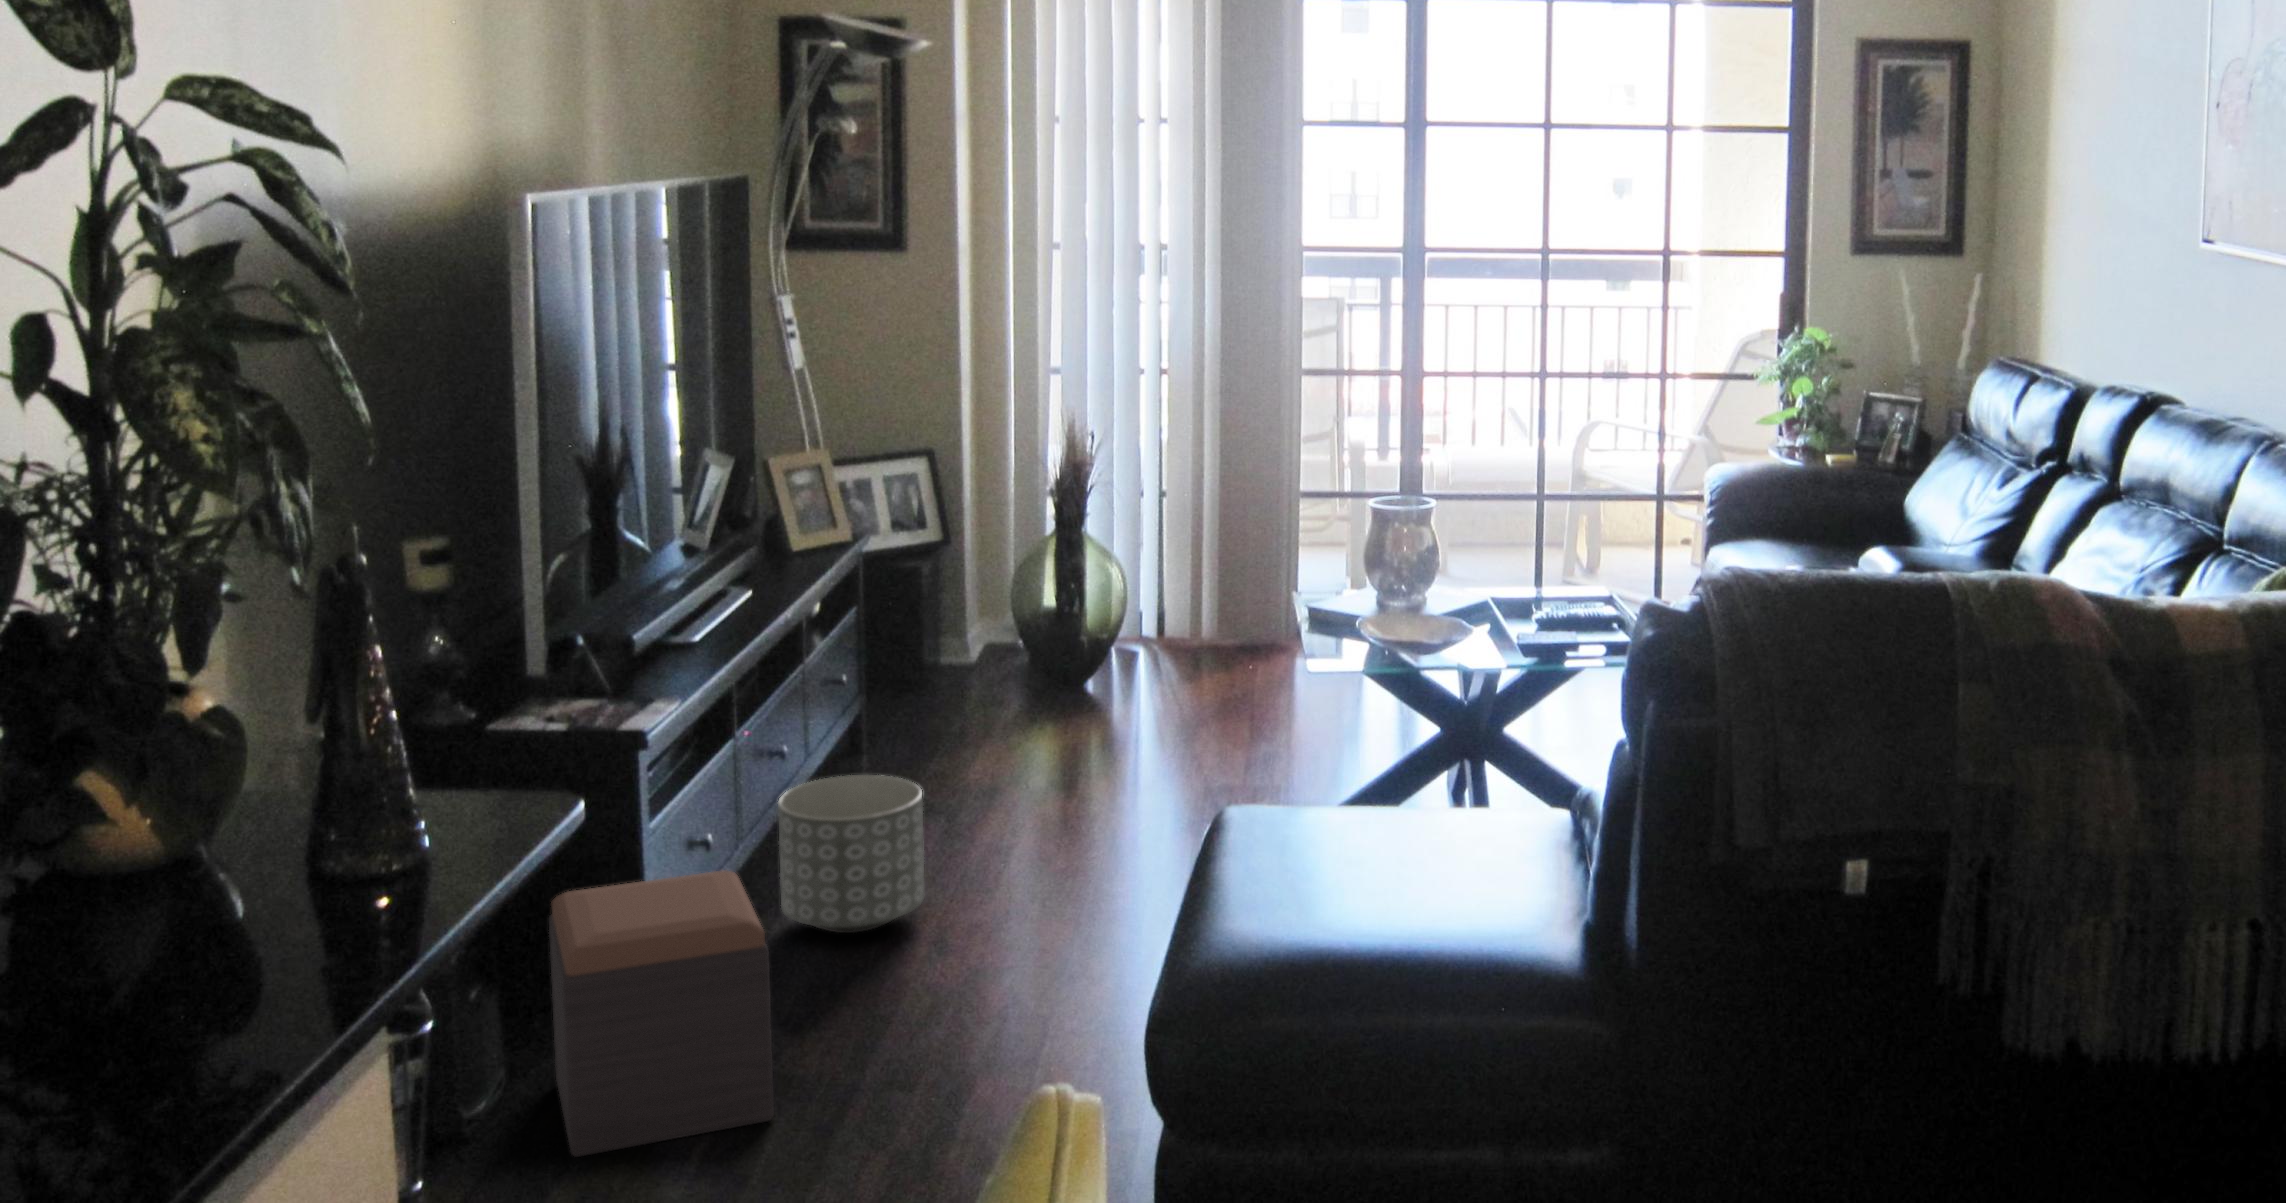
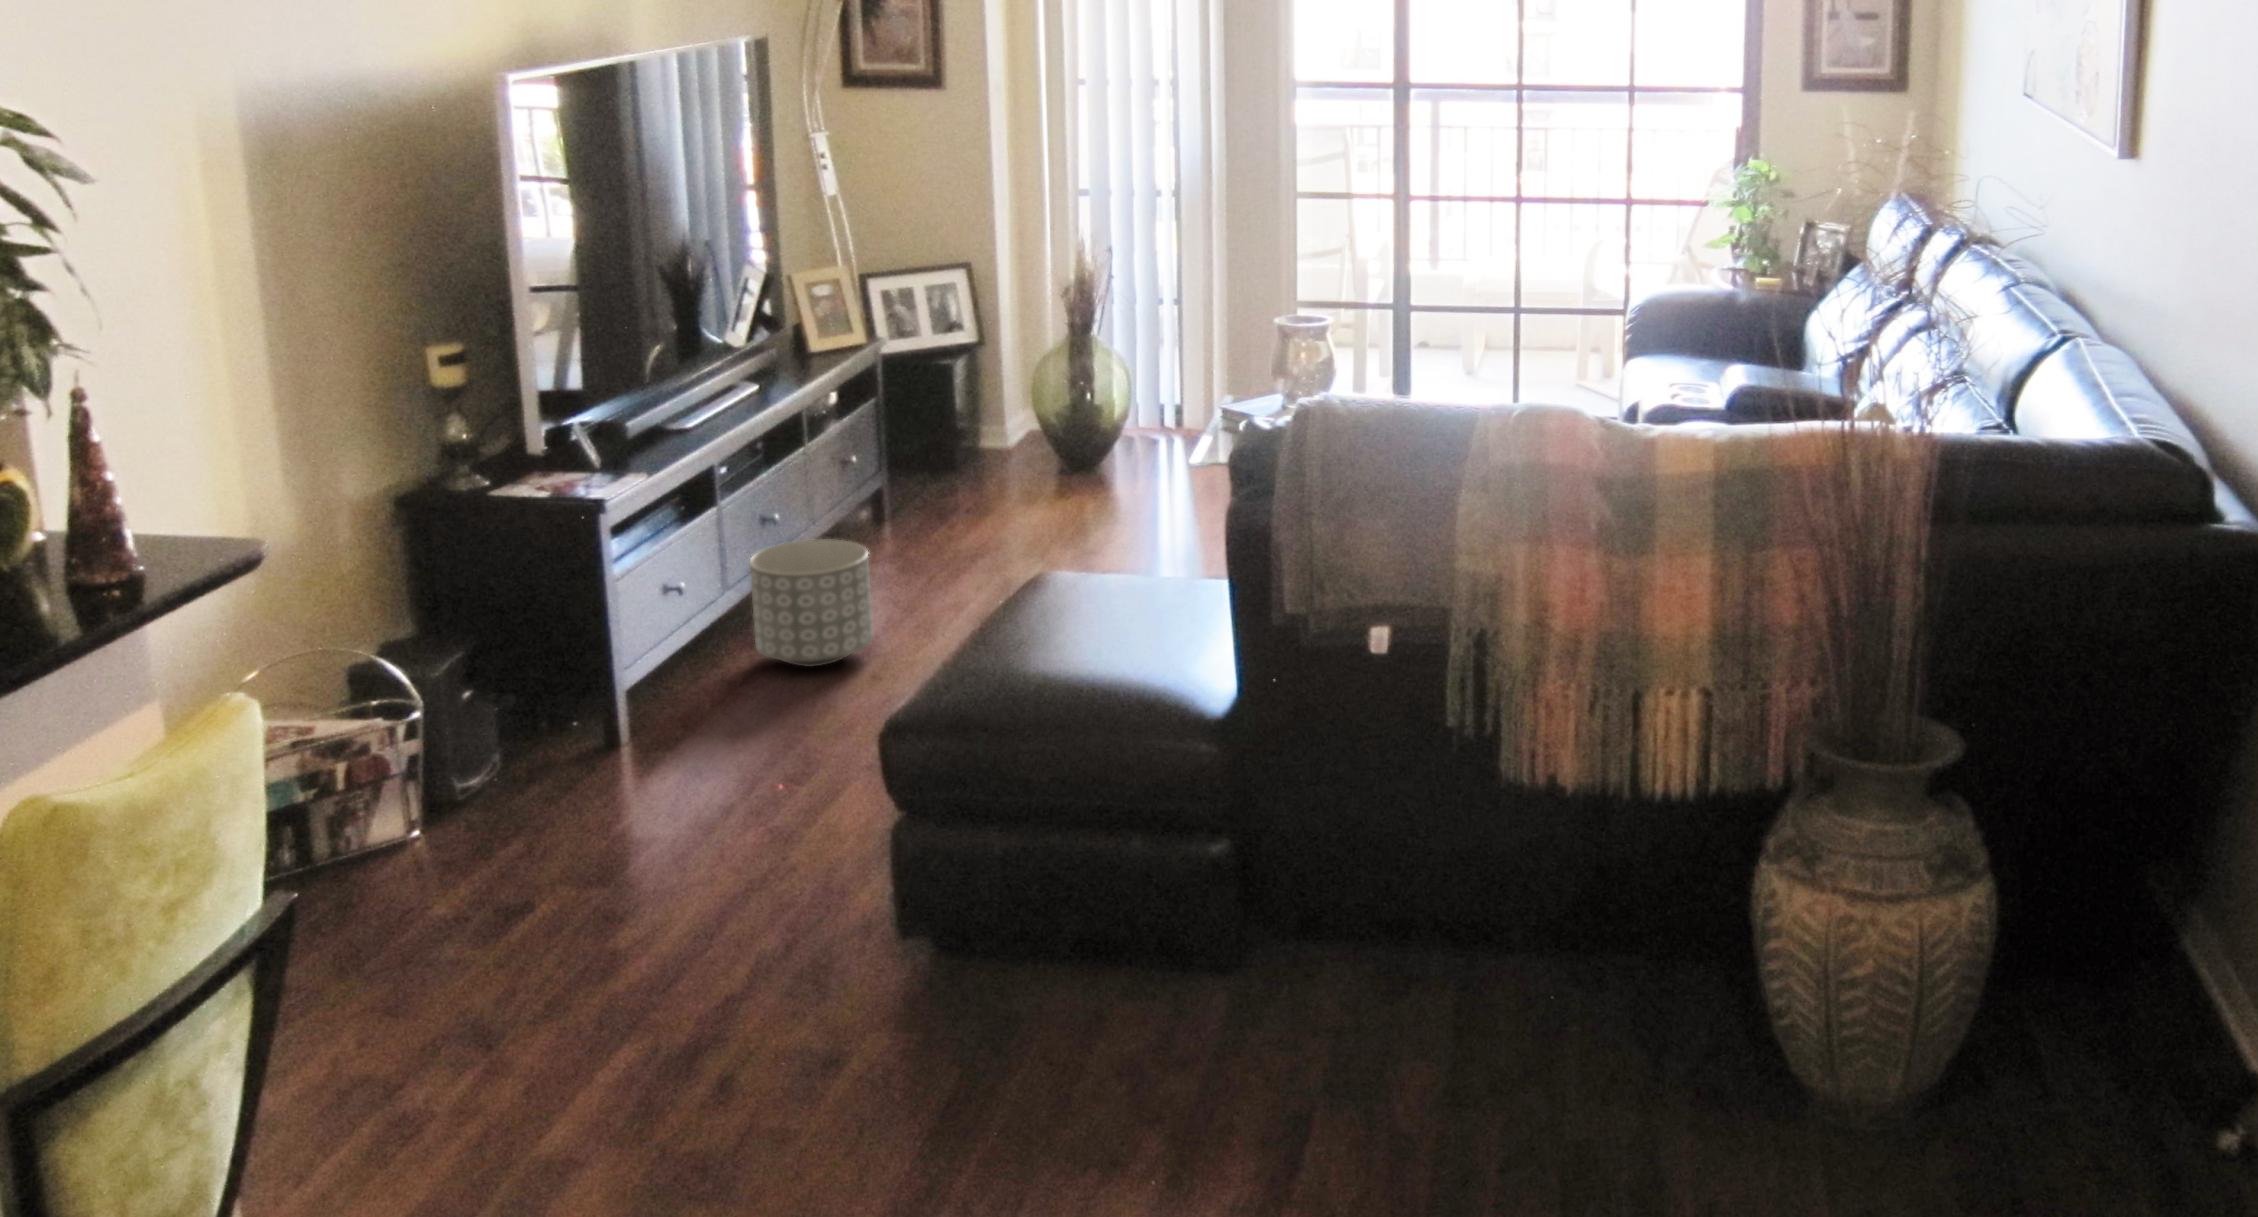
footstool: present [549,870,774,1157] -> none [521,609,695,823]

